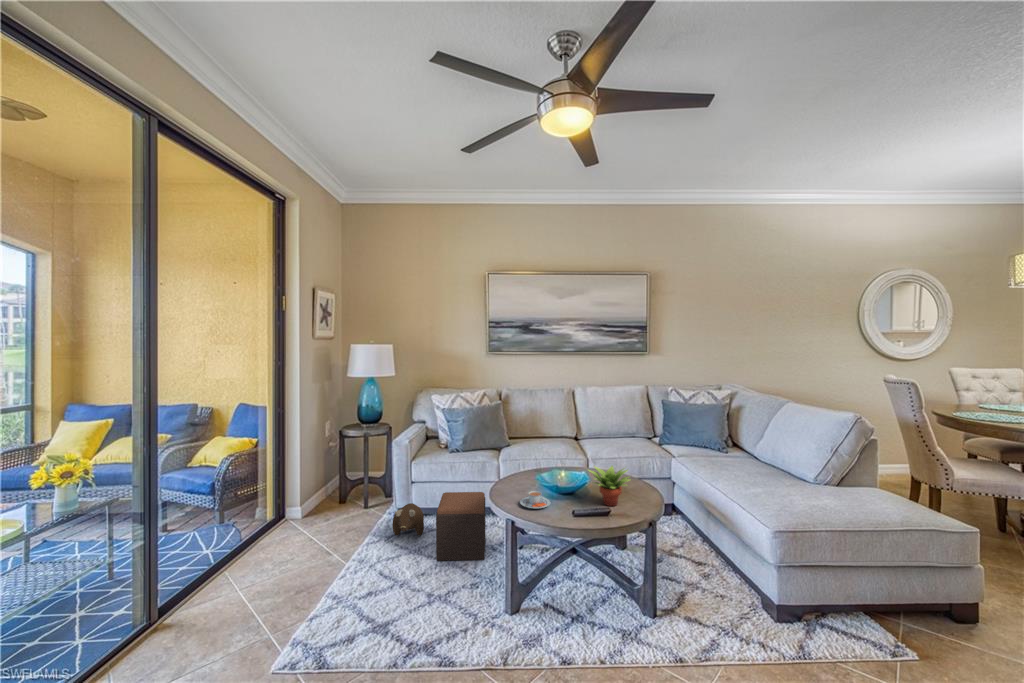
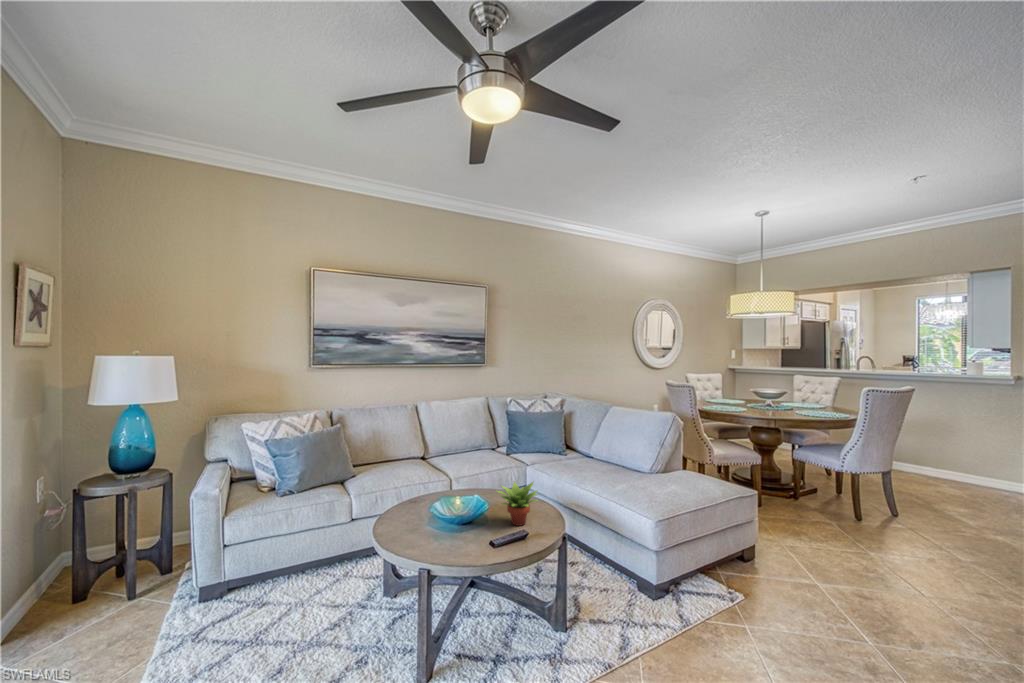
teacup: present [520,491,551,508] -> none [425,526,462,548]
footstool: present [436,492,486,561] -> none [284,540,357,647]
plush toy: present [392,503,424,536] -> none [201,577,253,630]

